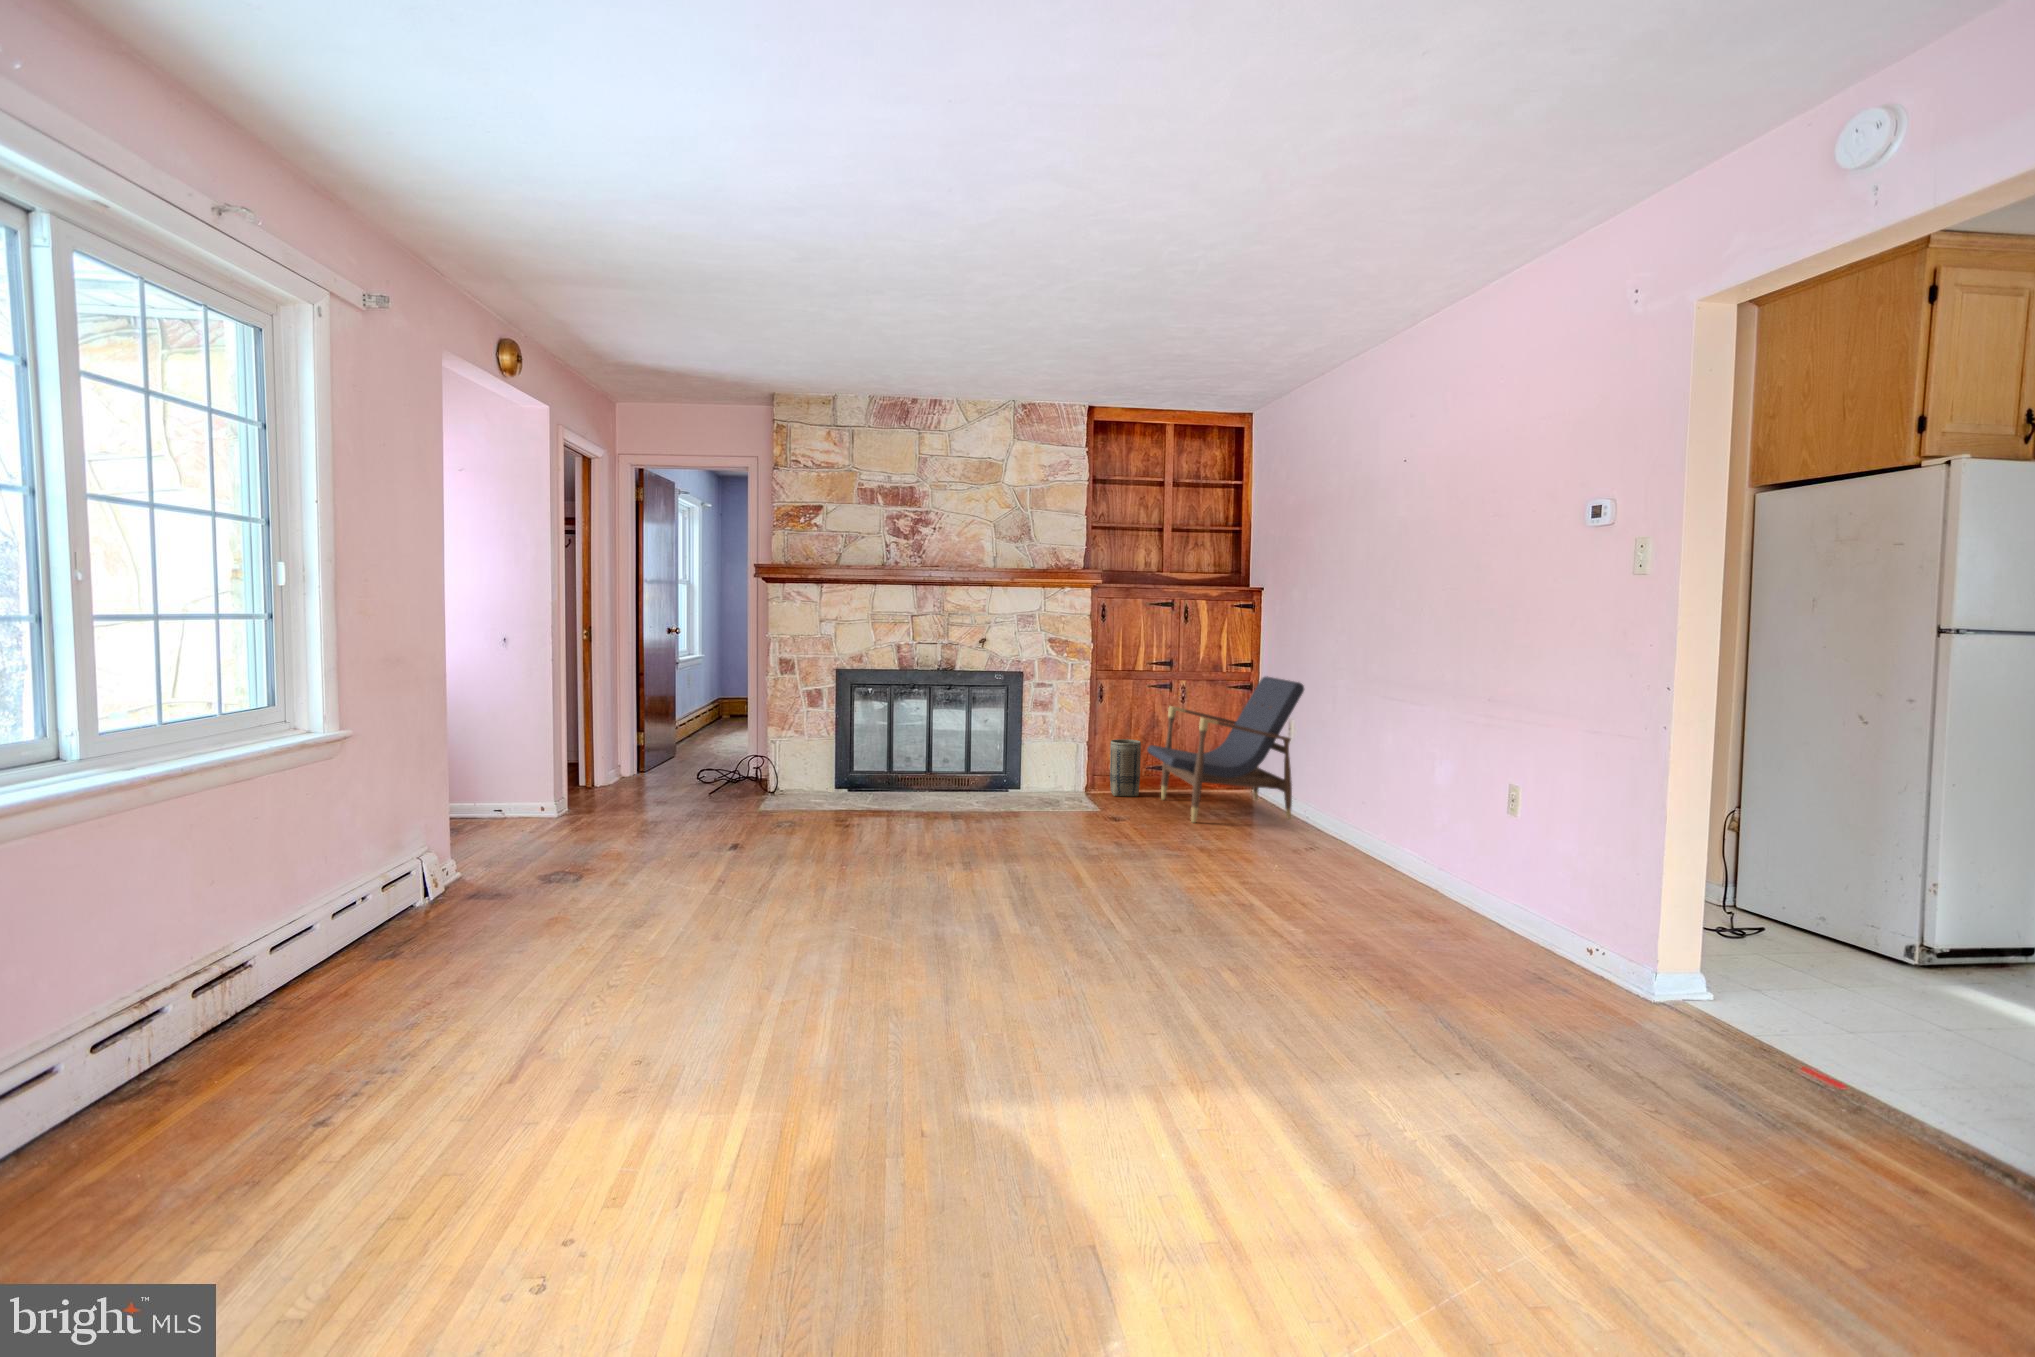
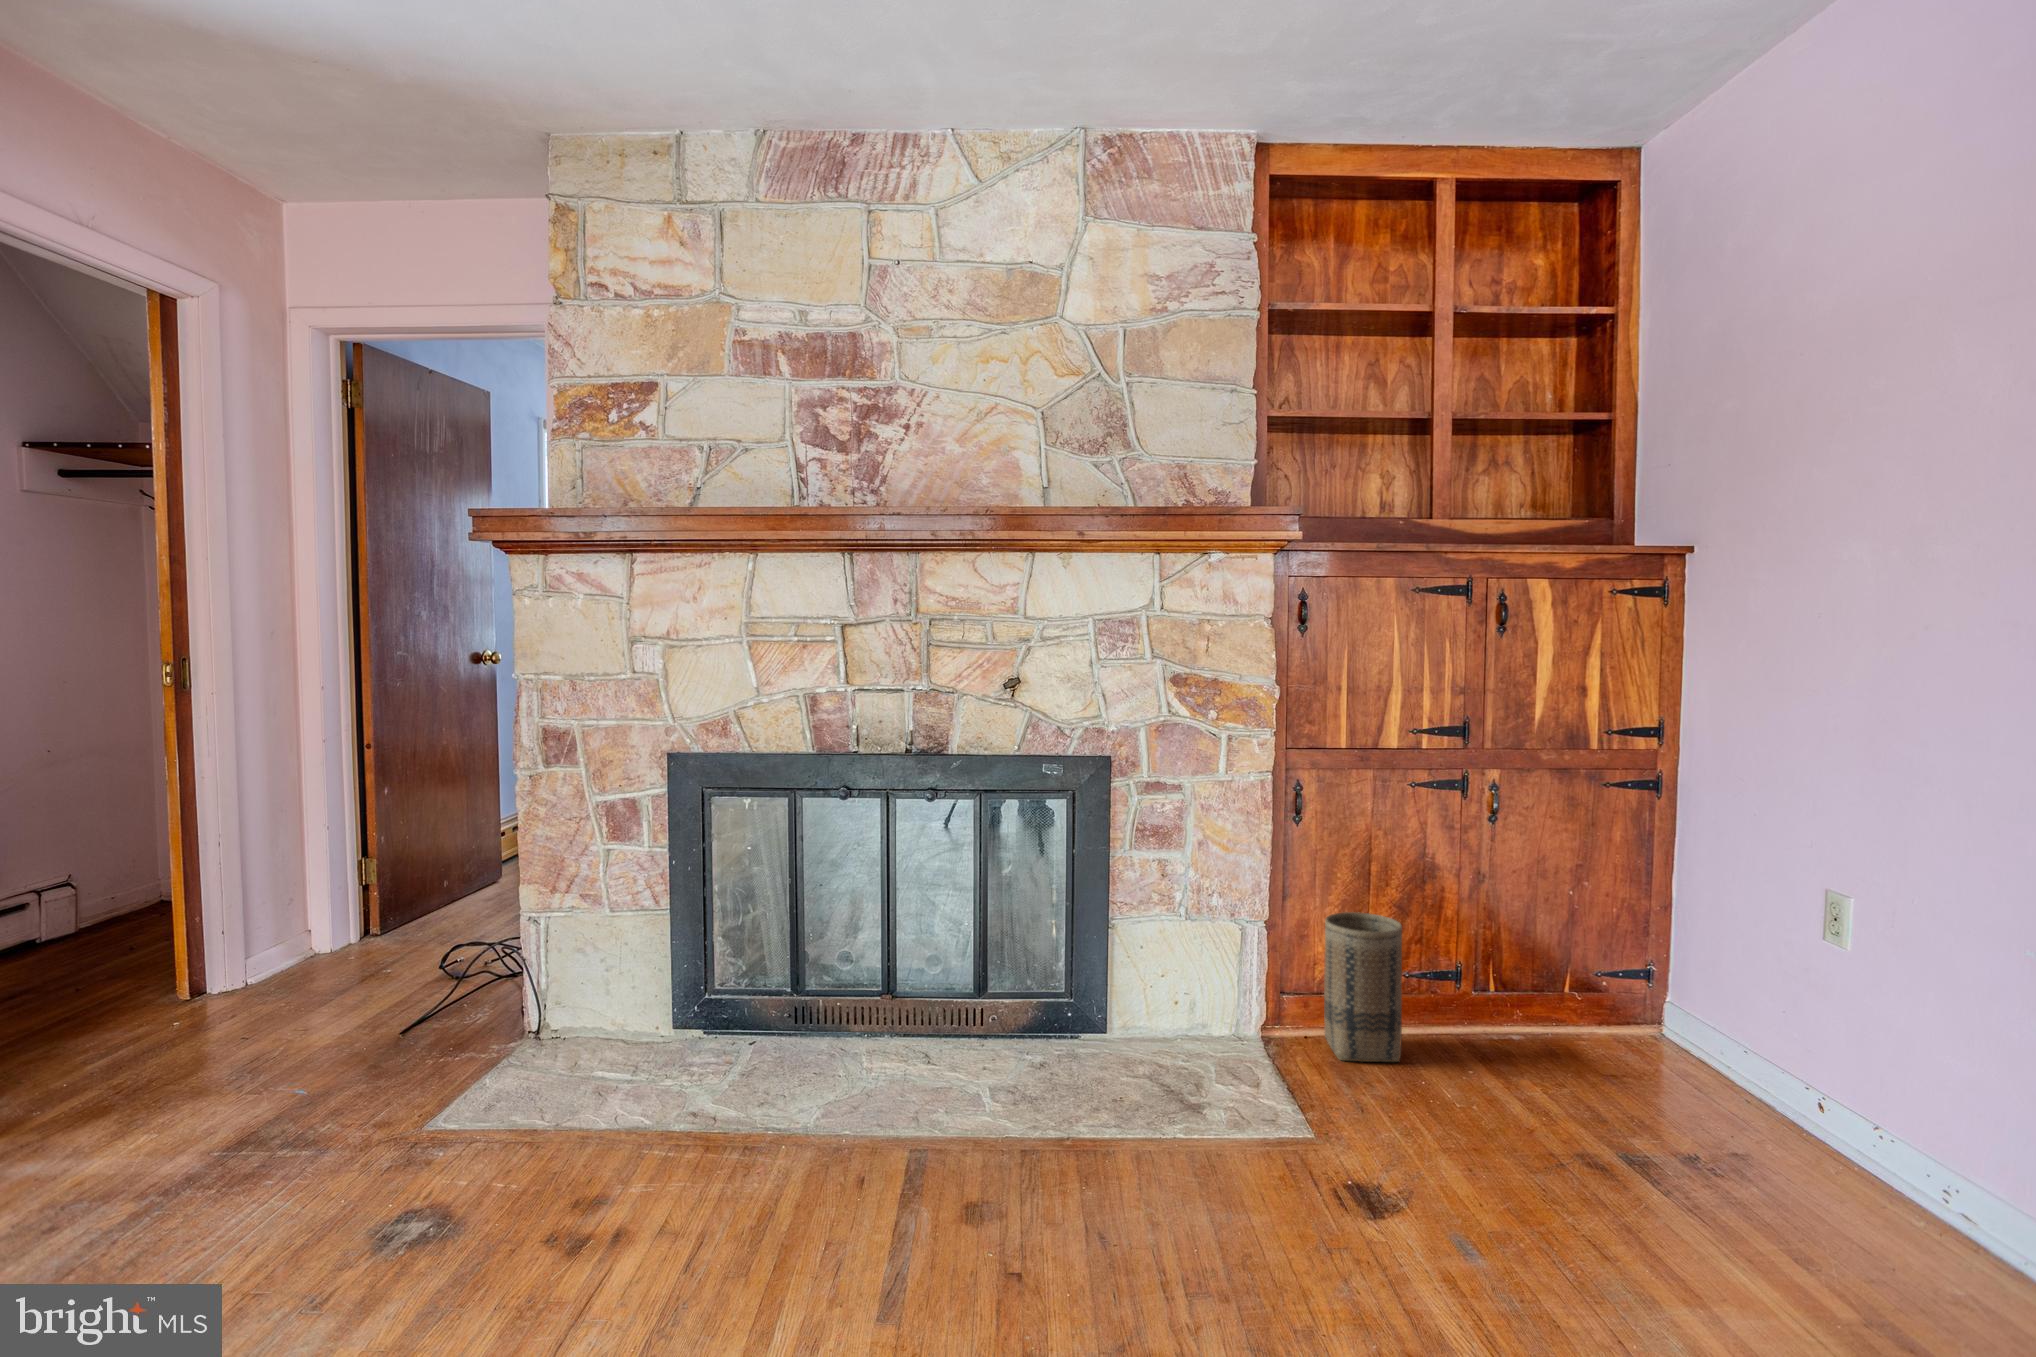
lounge chair: present [1147,676,1304,823] -> none [1435,767,1971,1244]

